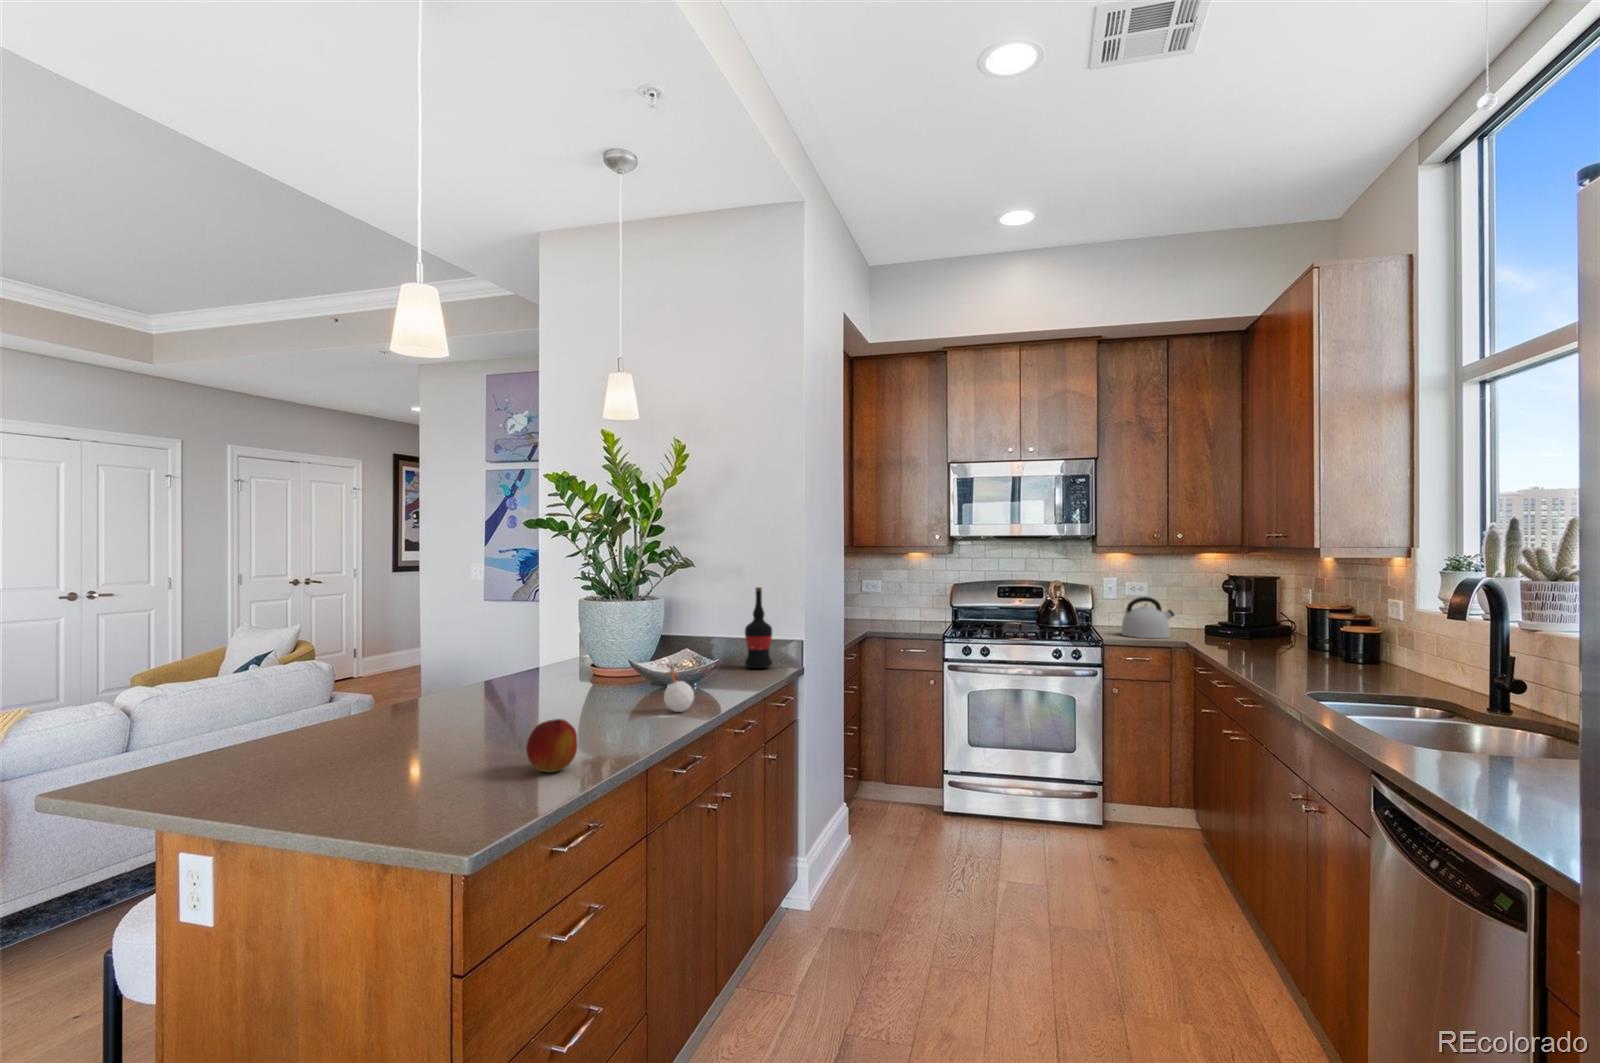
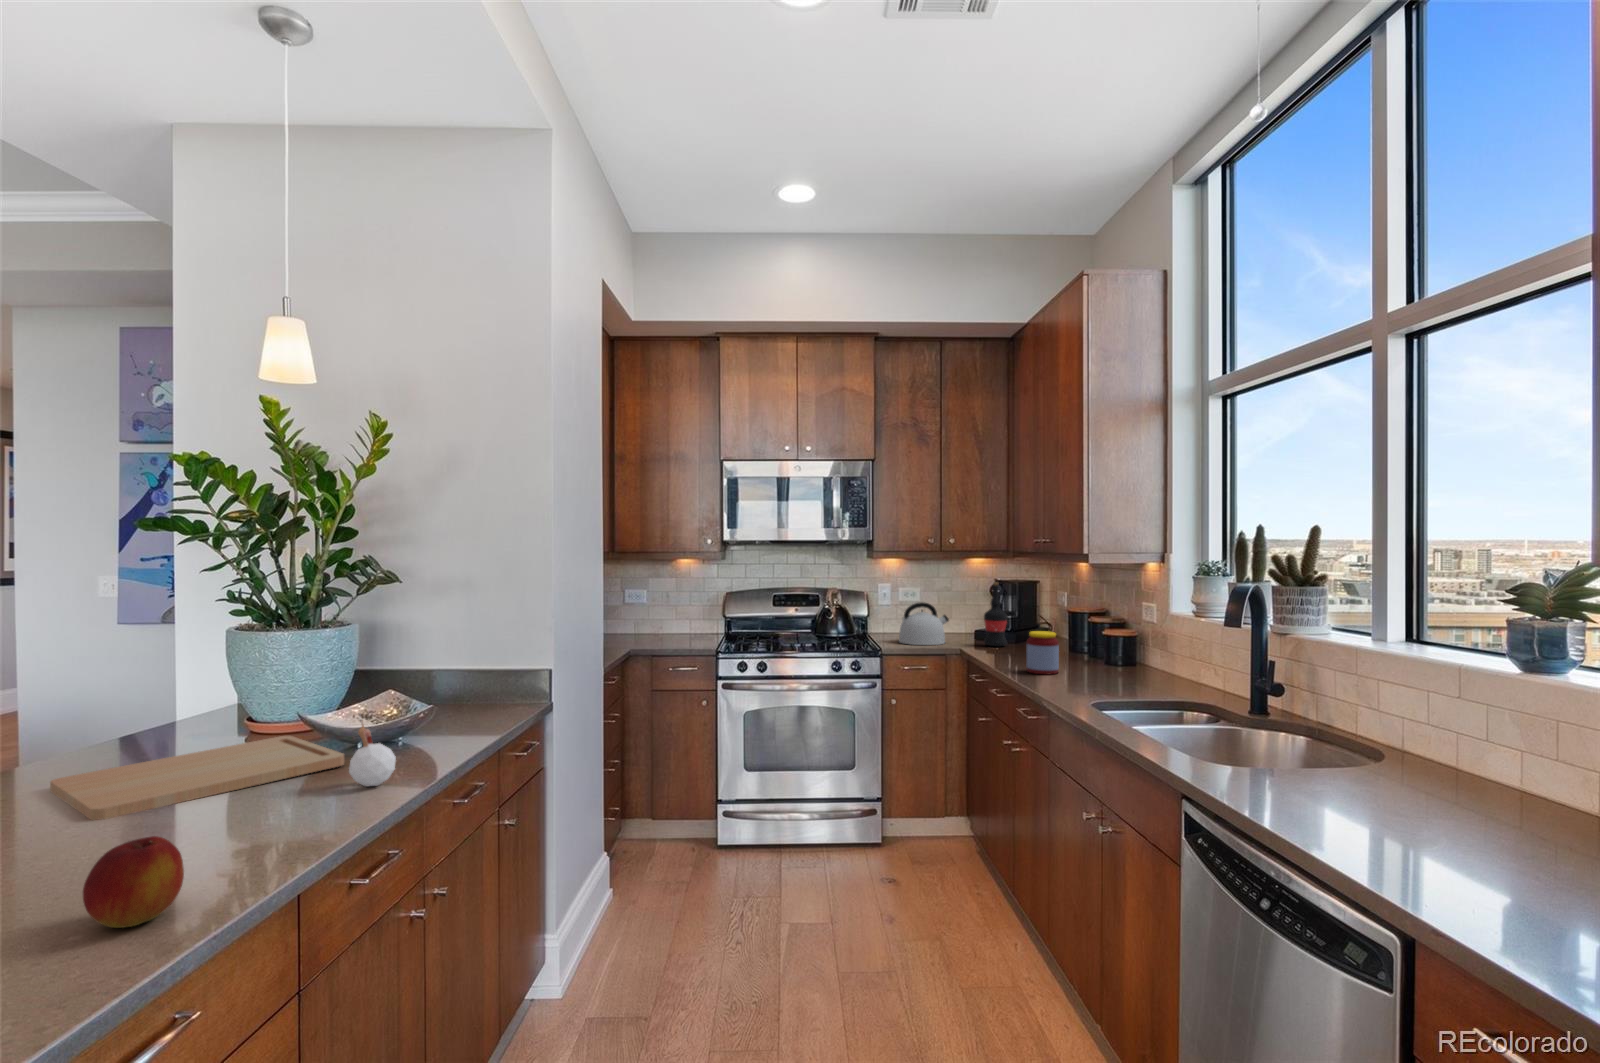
wine bottle: present [745,587,772,668] -> present [984,582,1007,646]
jar: none [1250,625,1286,669] -> present [1026,631,1059,674]
cutting board: none [488,676,659,718] -> present [50,736,344,820]

